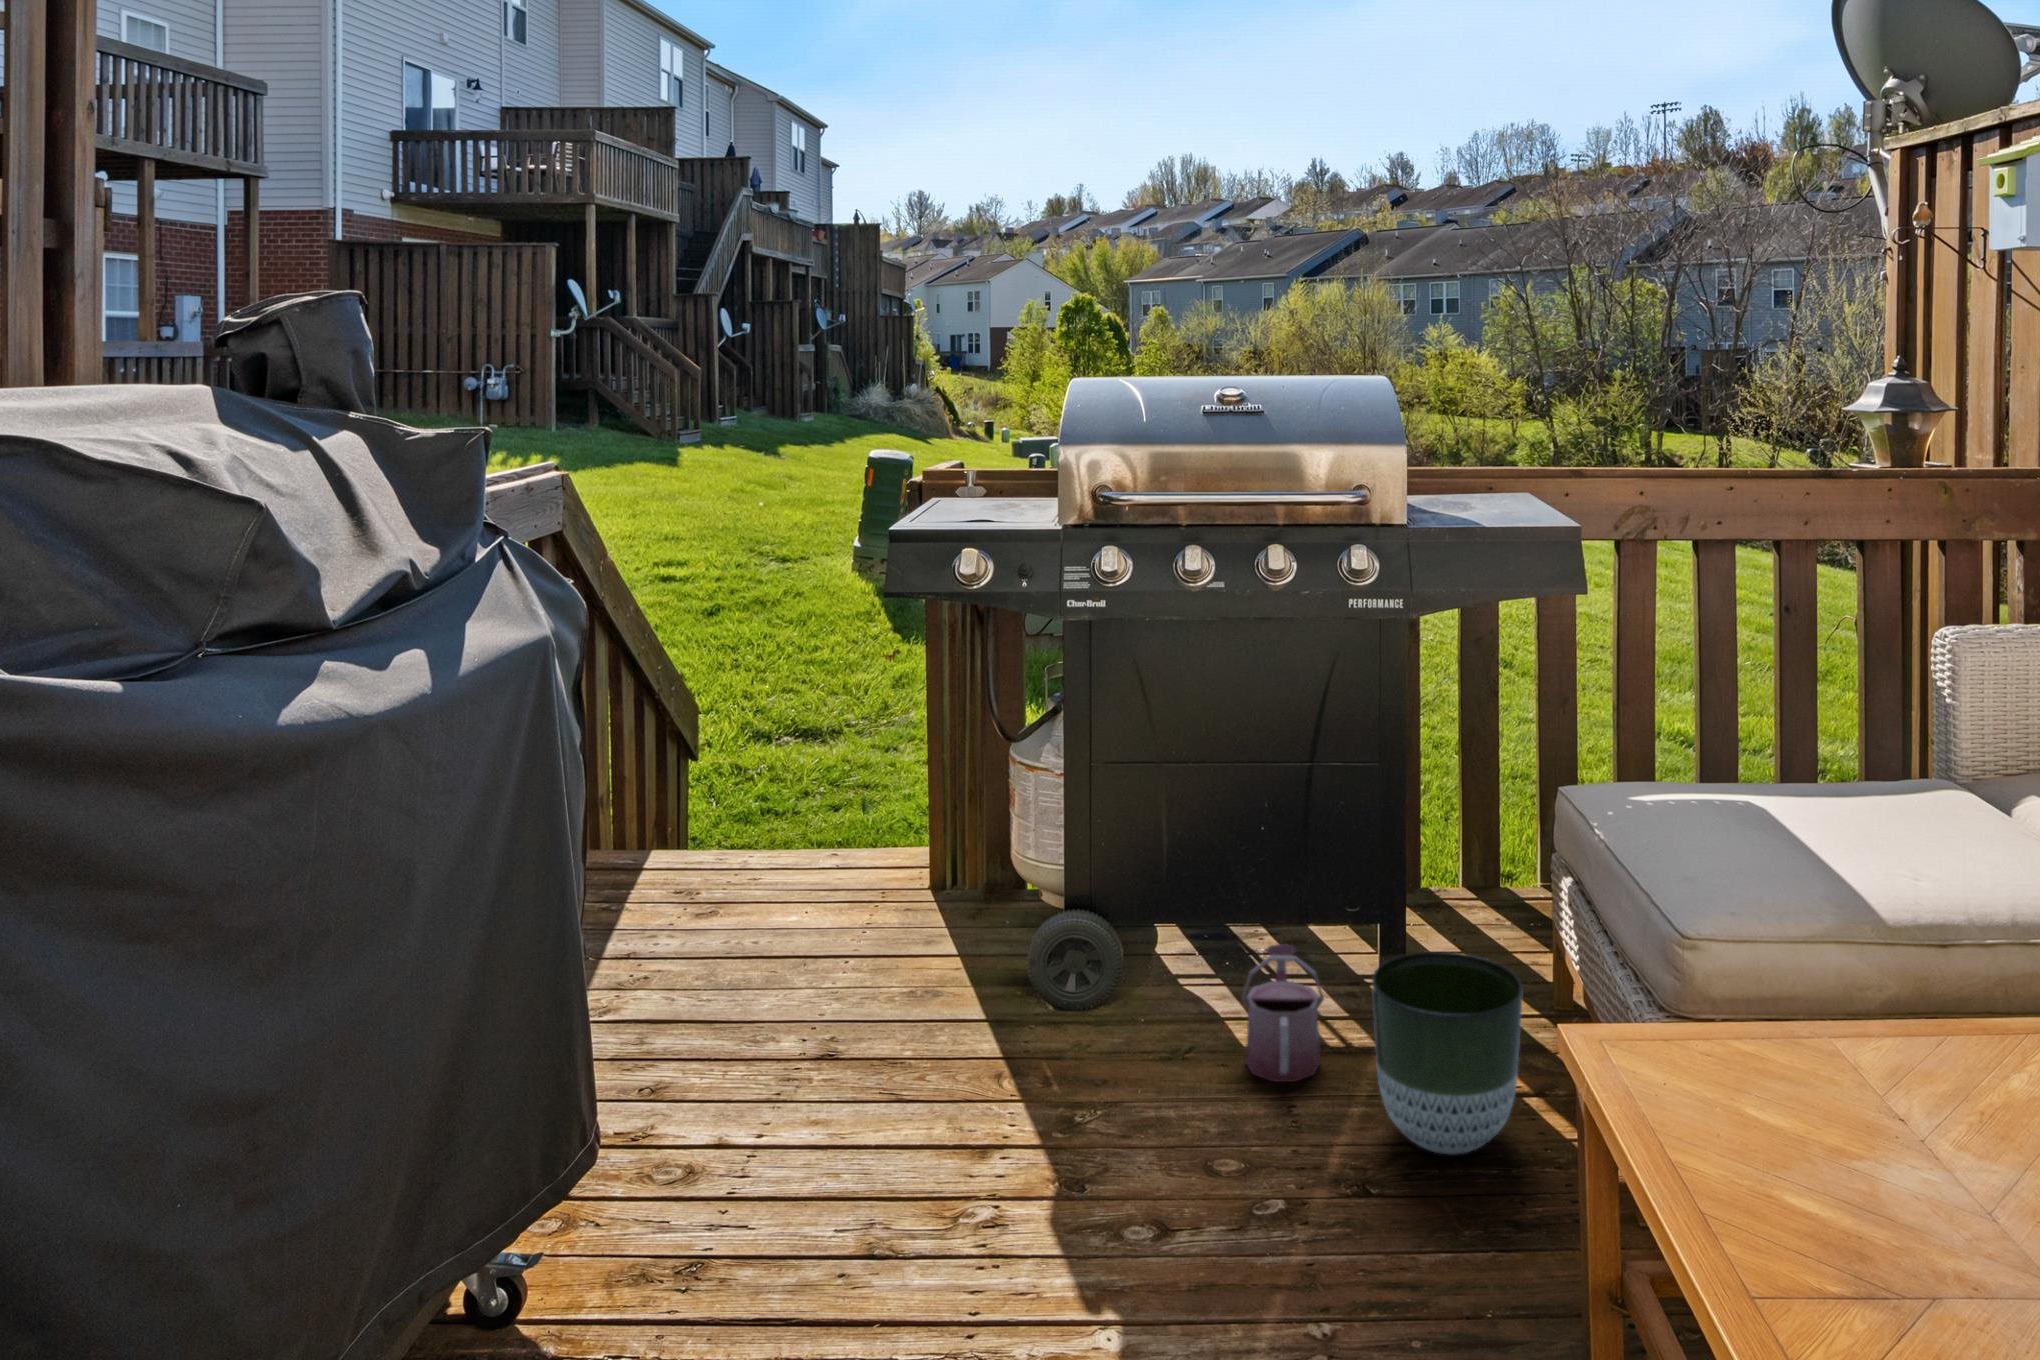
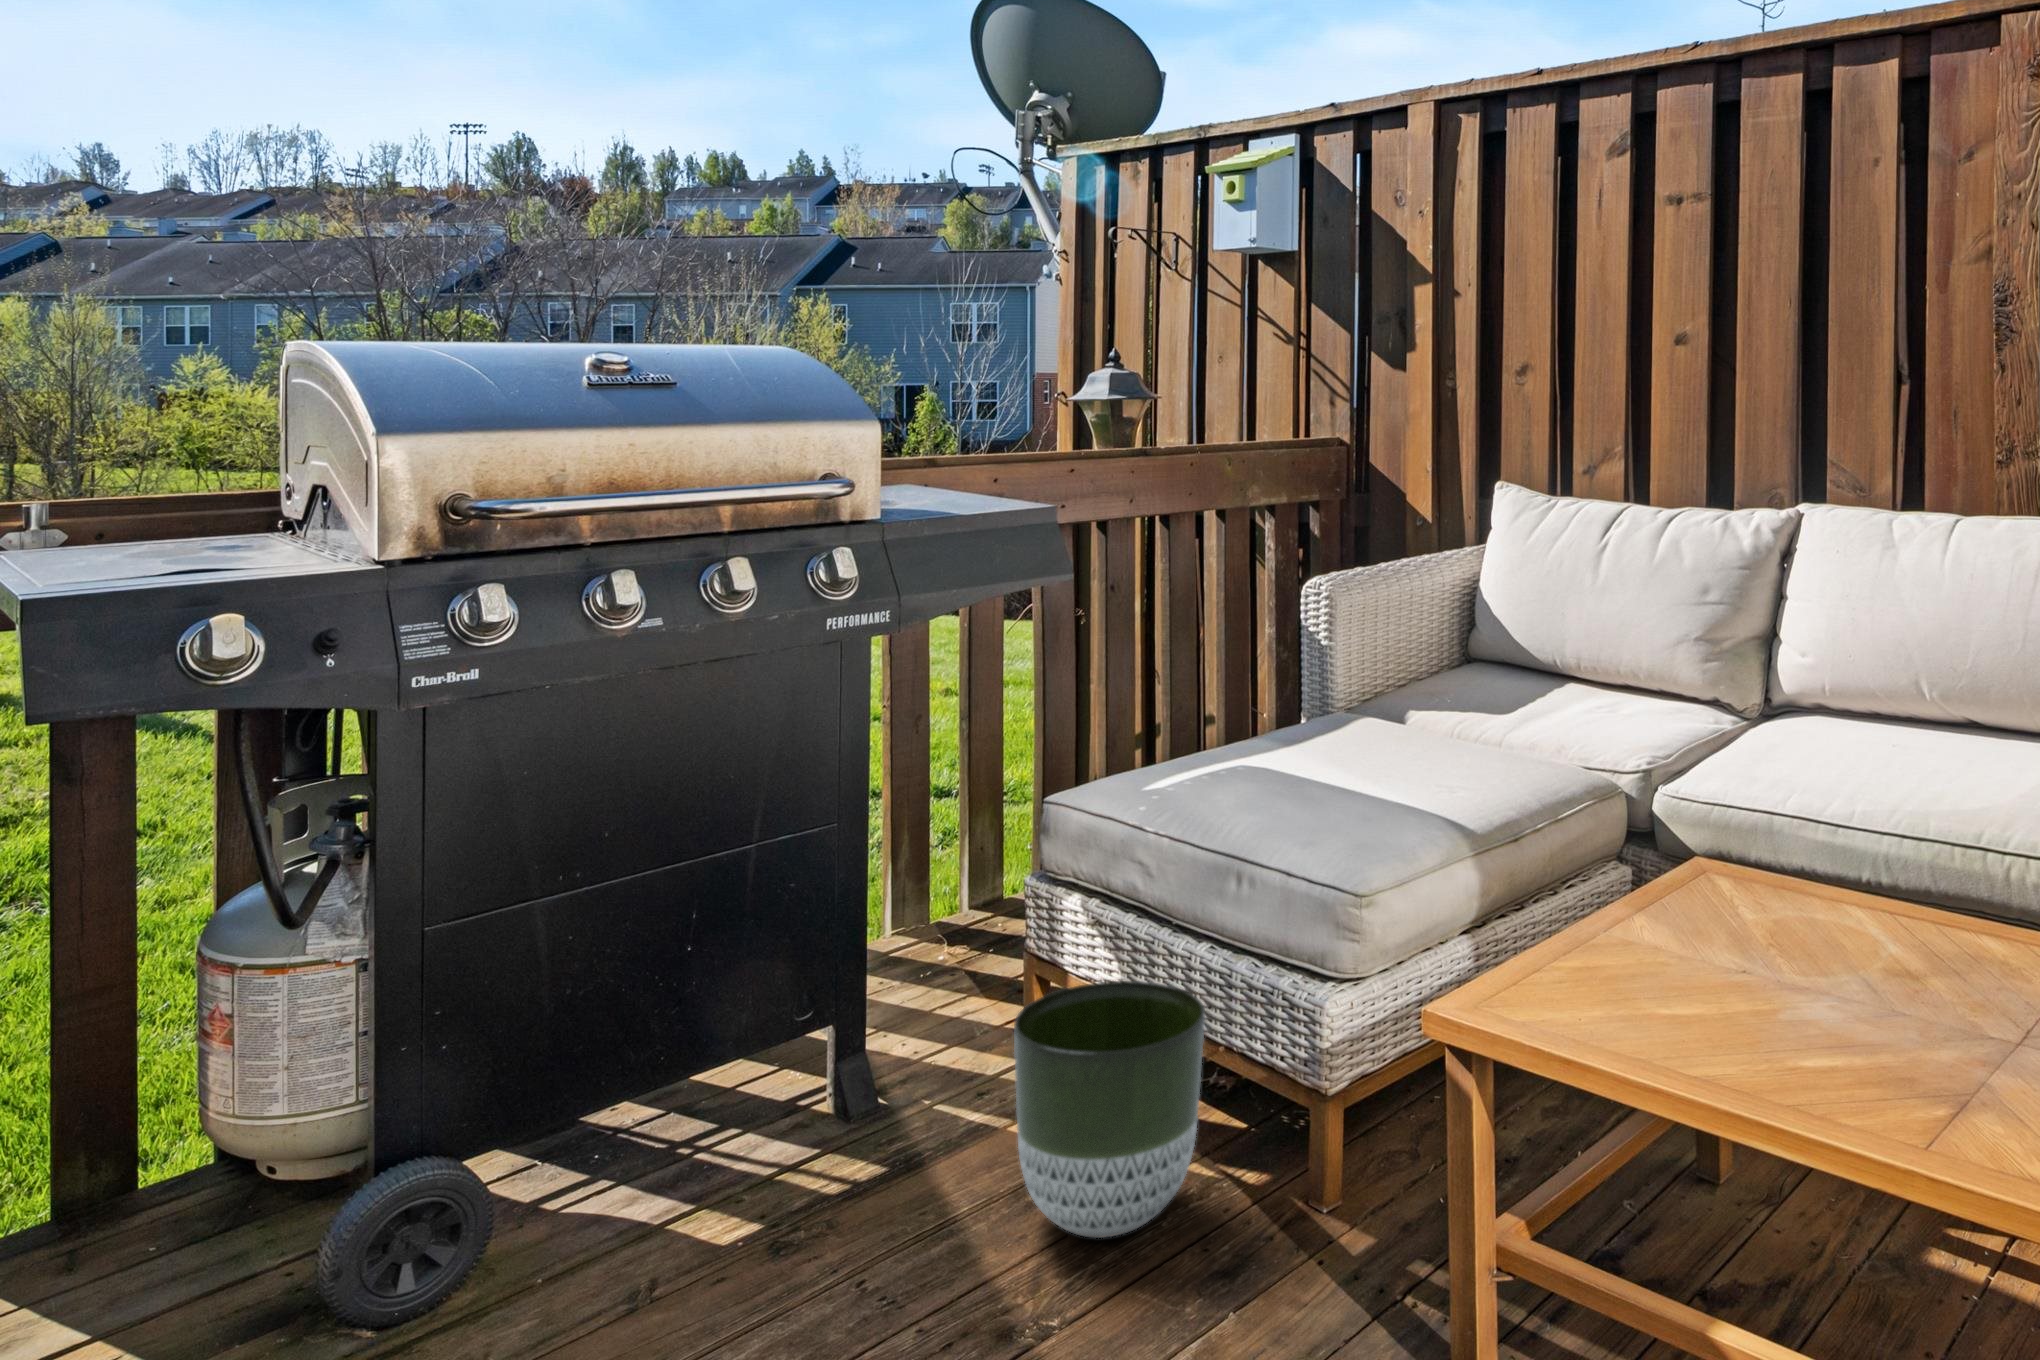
watering can: present [1242,944,1324,1082] -> none [728,1072,873,1266]

